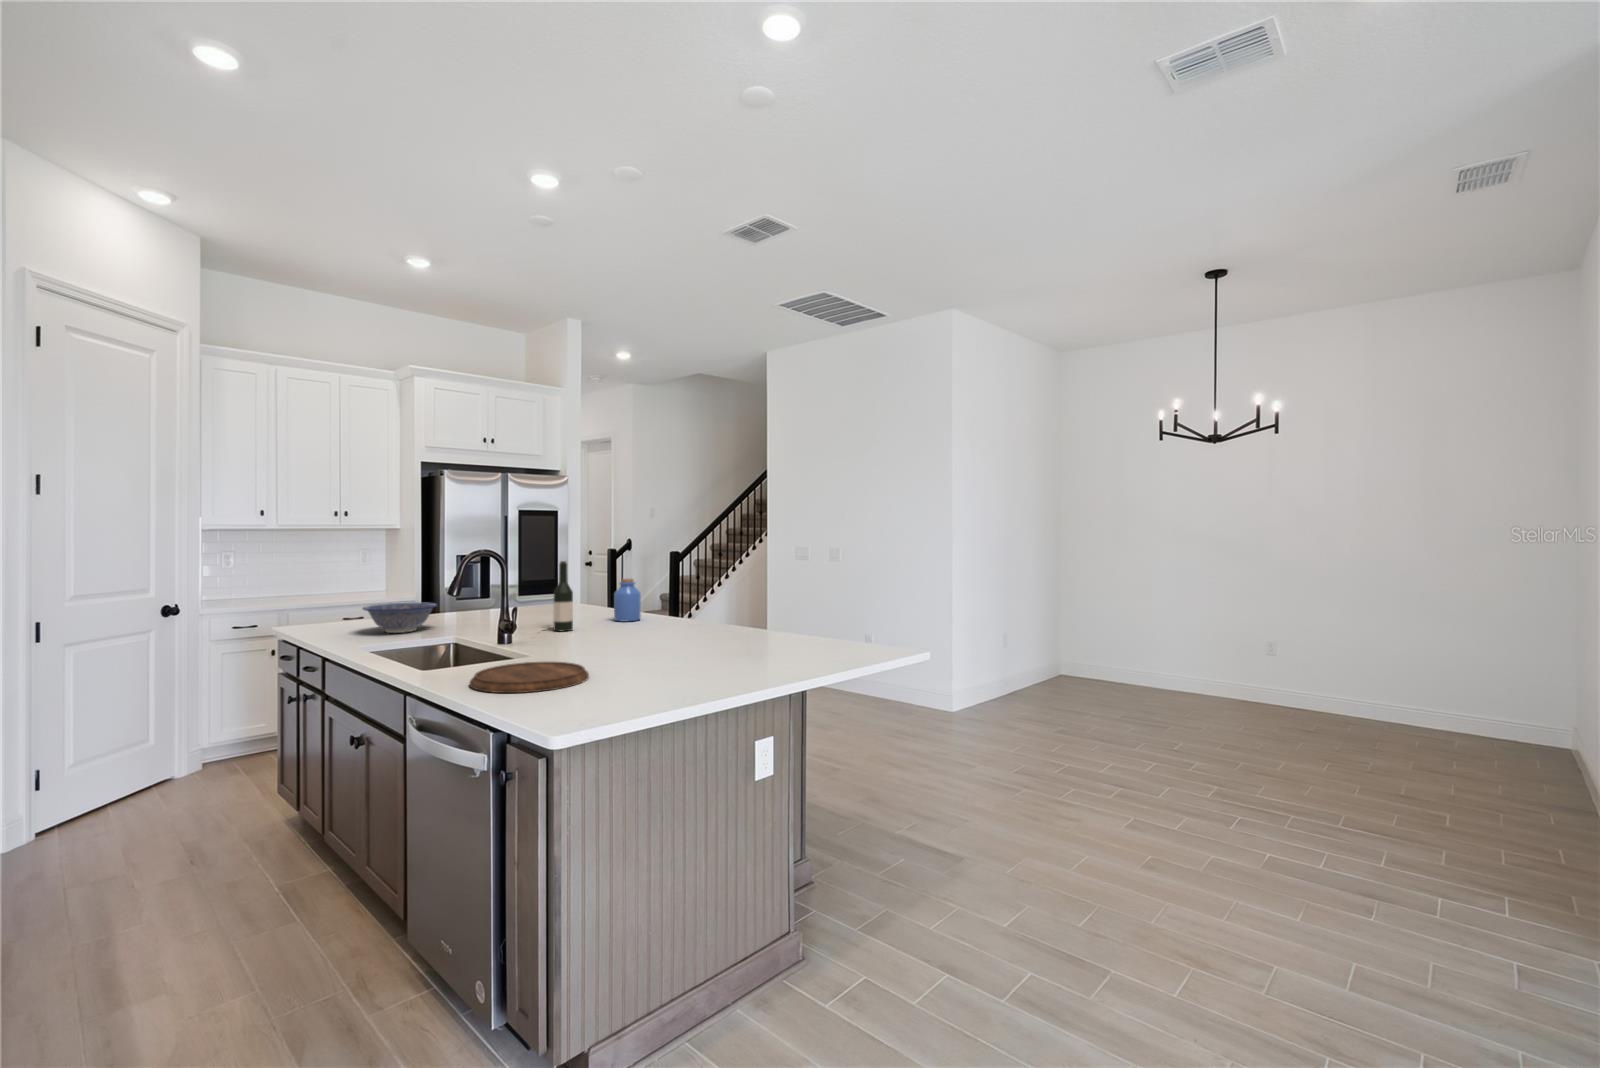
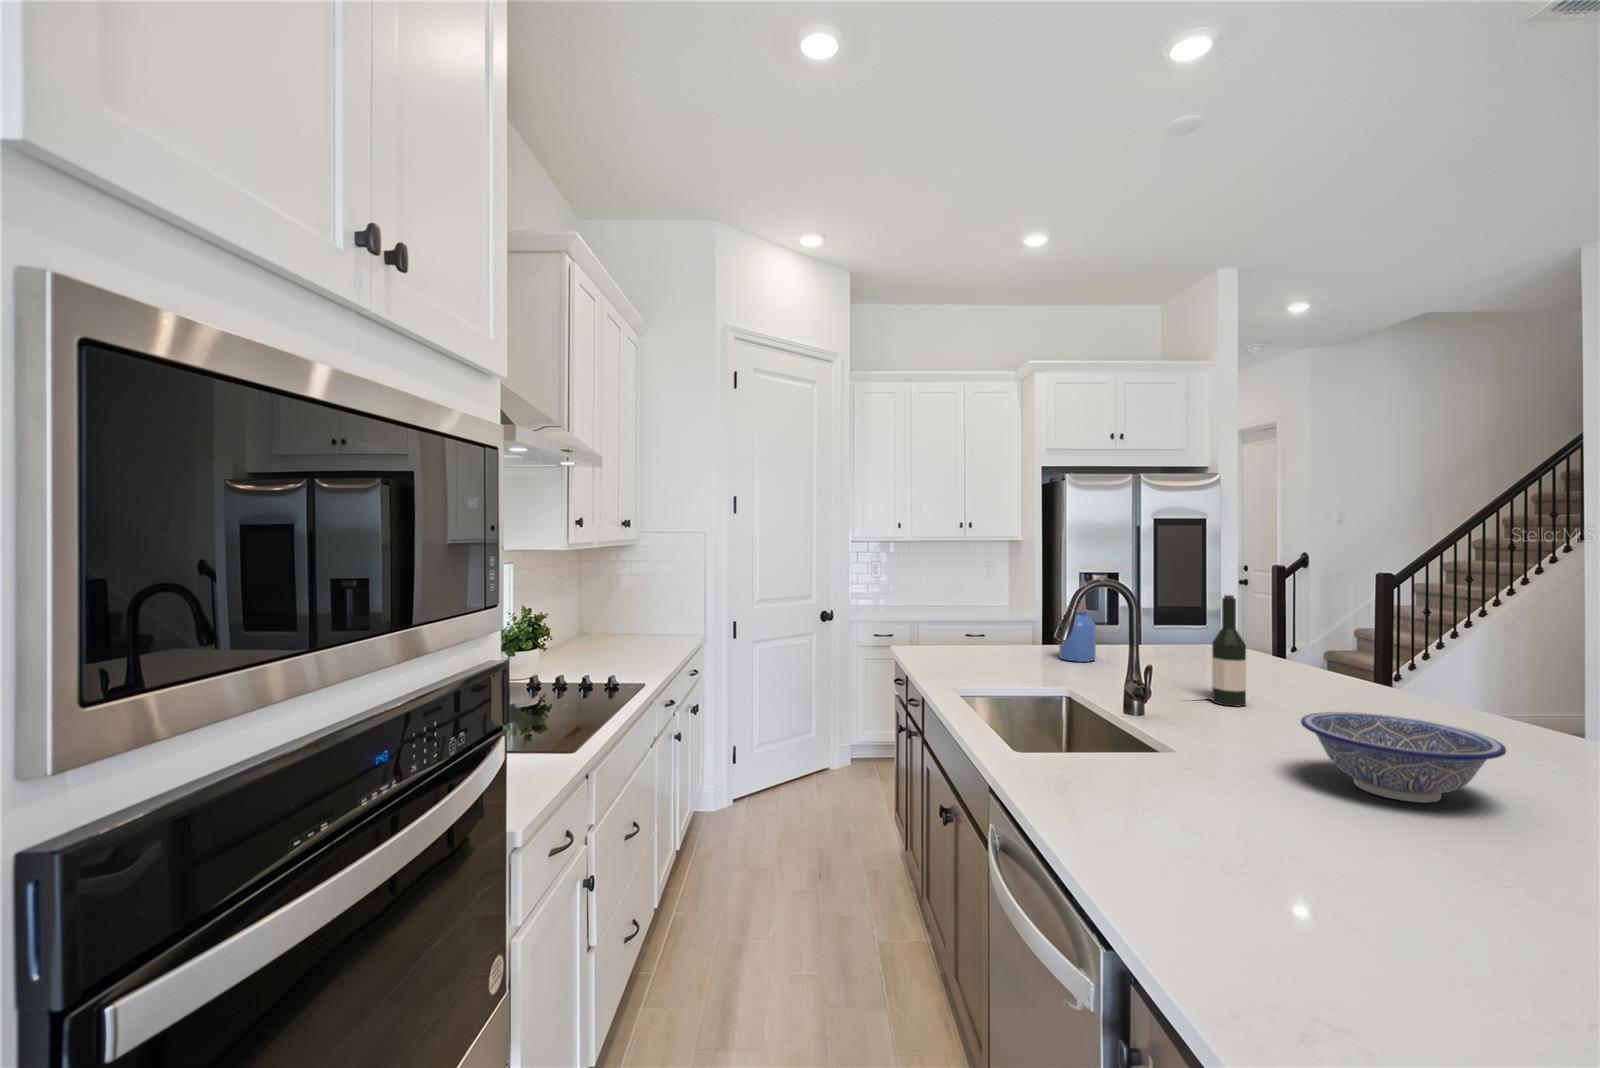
jar: present [614,579,641,621] -> present [1059,604,1096,662]
decorative bowl: present [363,602,438,633] -> present [1301,712,1506,803]
cutting board: present [470,662,589,693] -> none [1074,785,1317,890]

